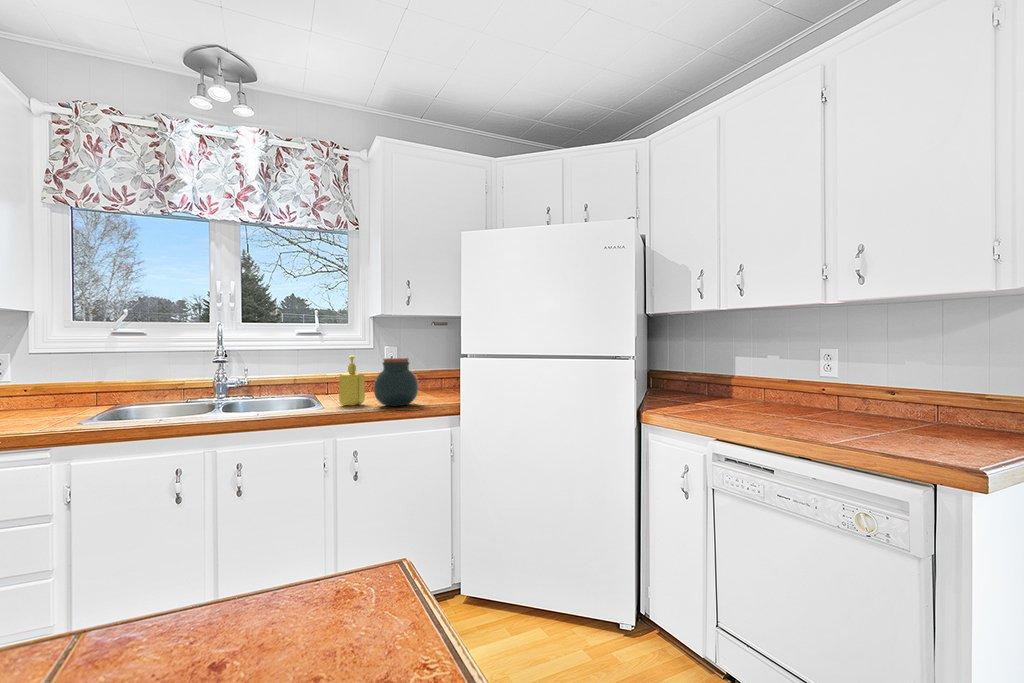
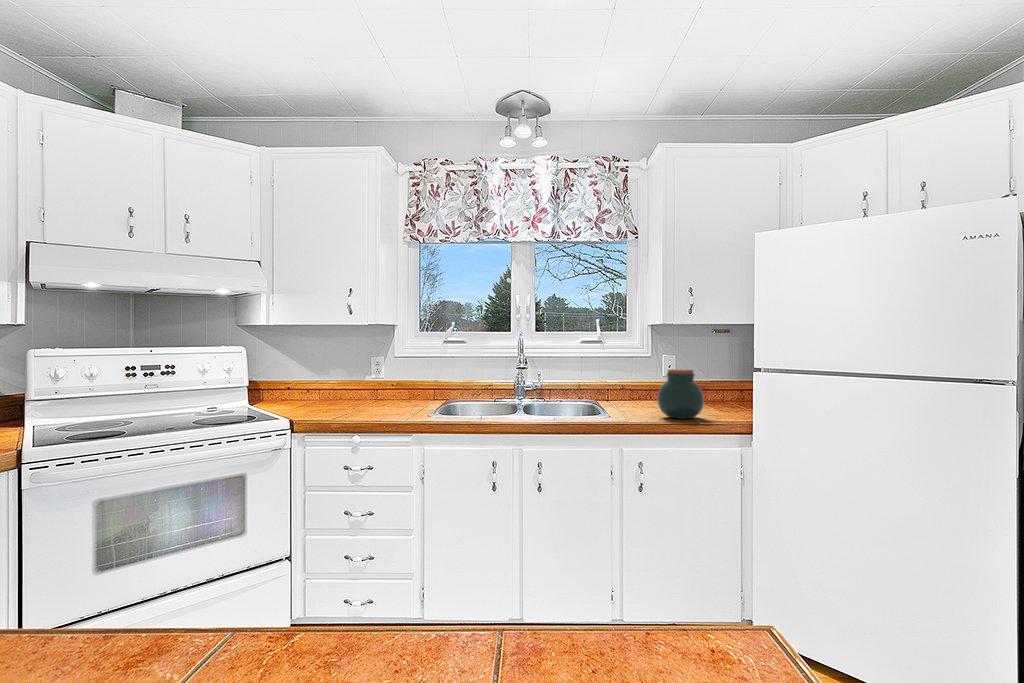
soap dispenser: present [339,355,365,406] -> none [622,365,647,415]

